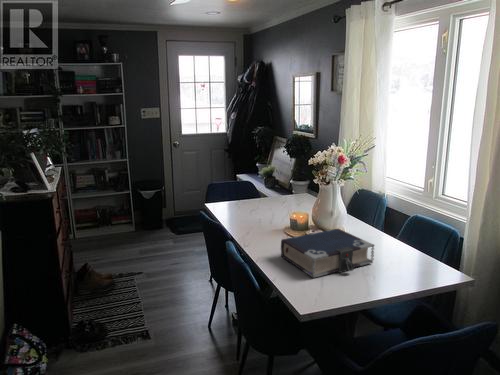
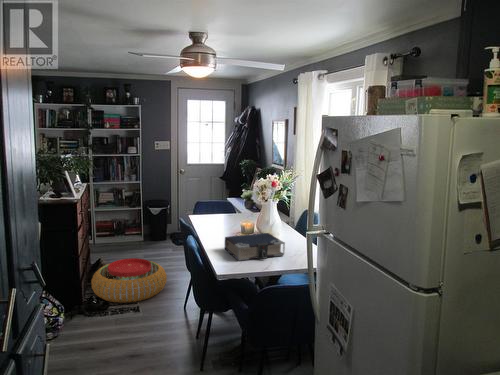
pouf: none [79,262,179,326] -> present [91,258,167,303]

